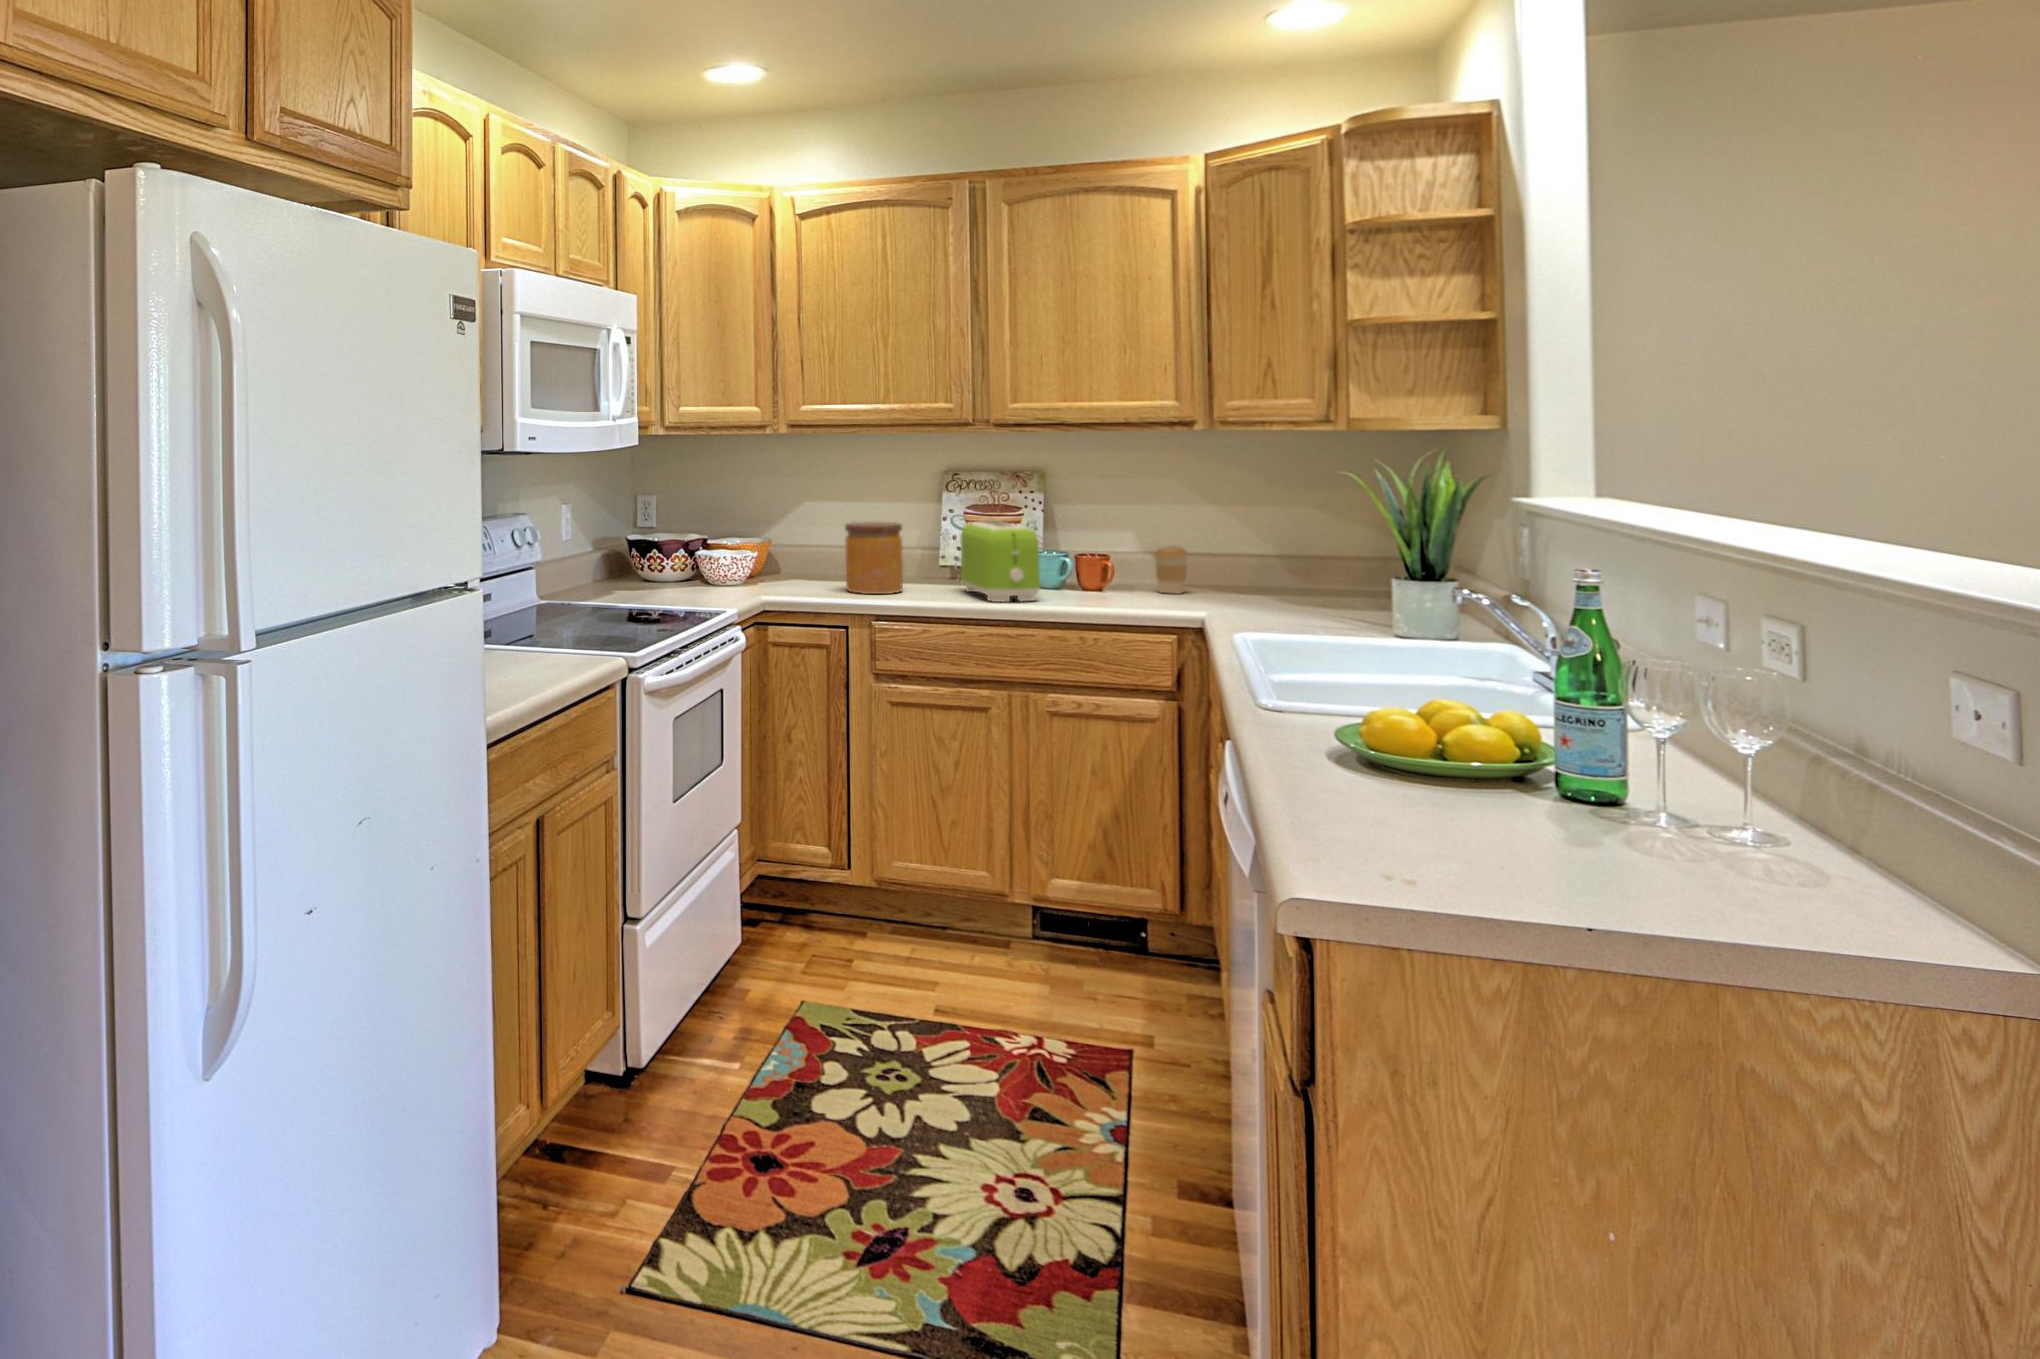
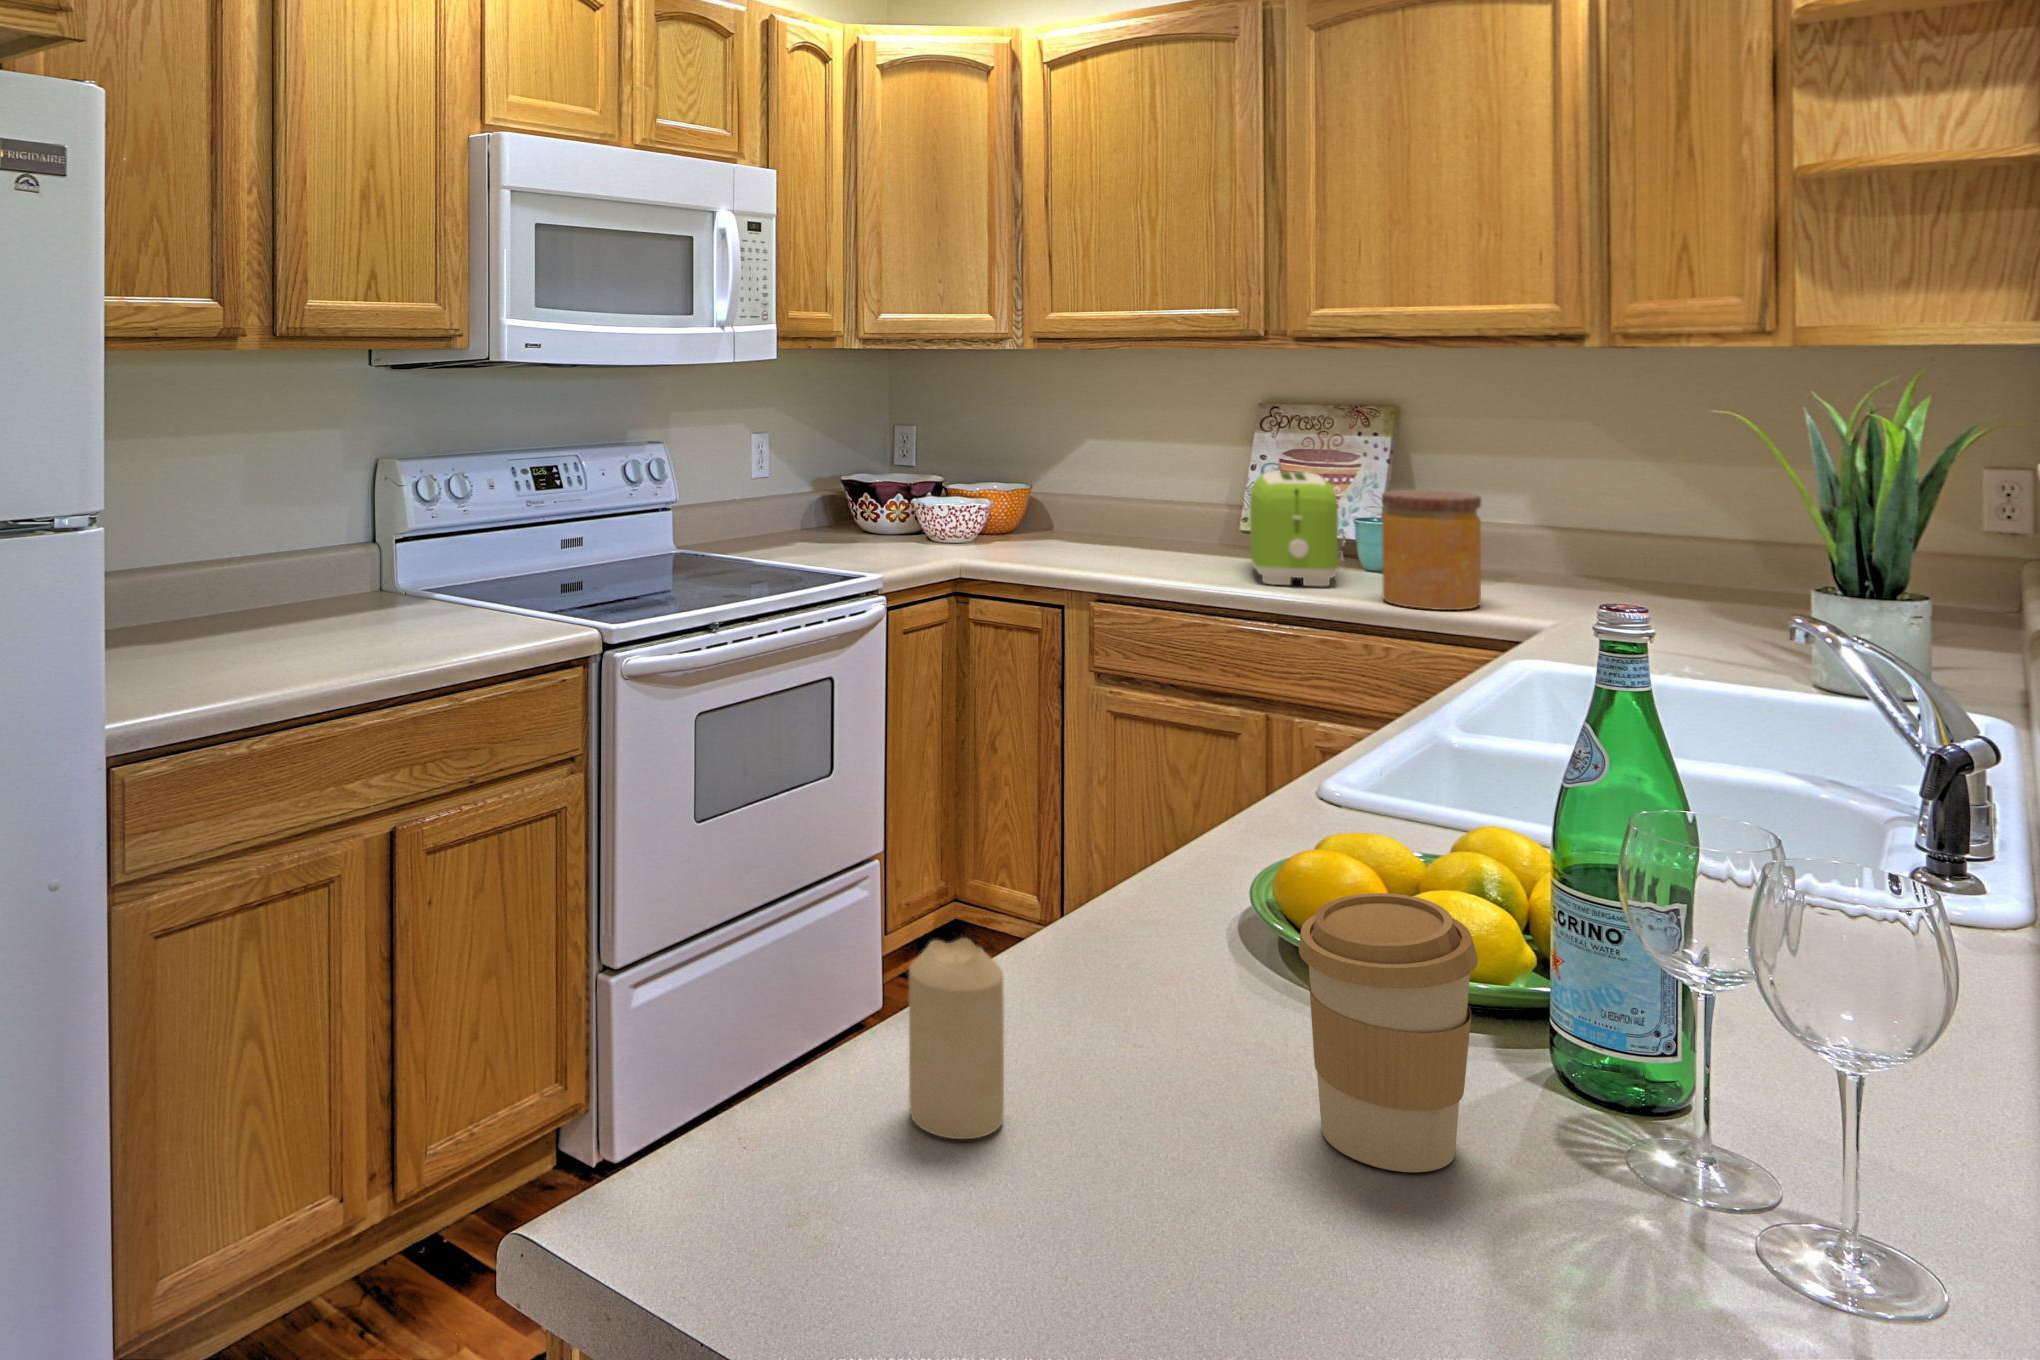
jar: present [845,522,903,594] -> present [1382,490,1481,610]
coffee cup: present [1154,546,1187,594] -> present [1299,893,1478,1172]
candle: none [1319,746,1374,840] -> present [909,938,1004,1139]

